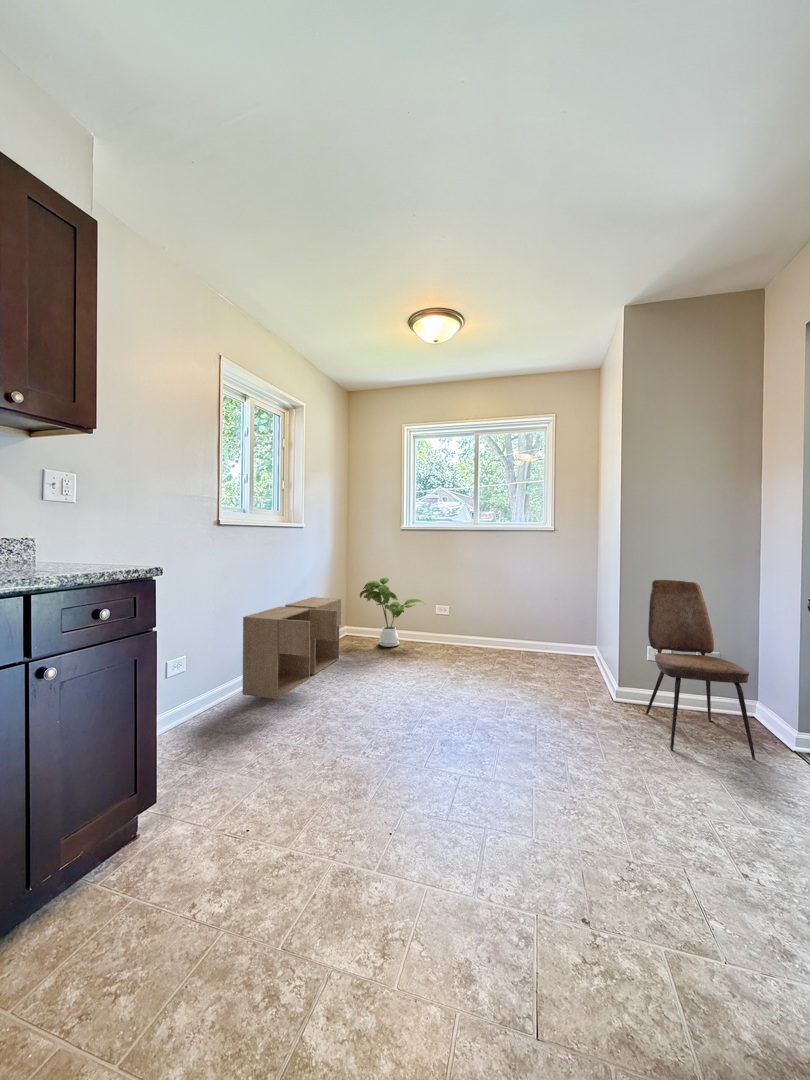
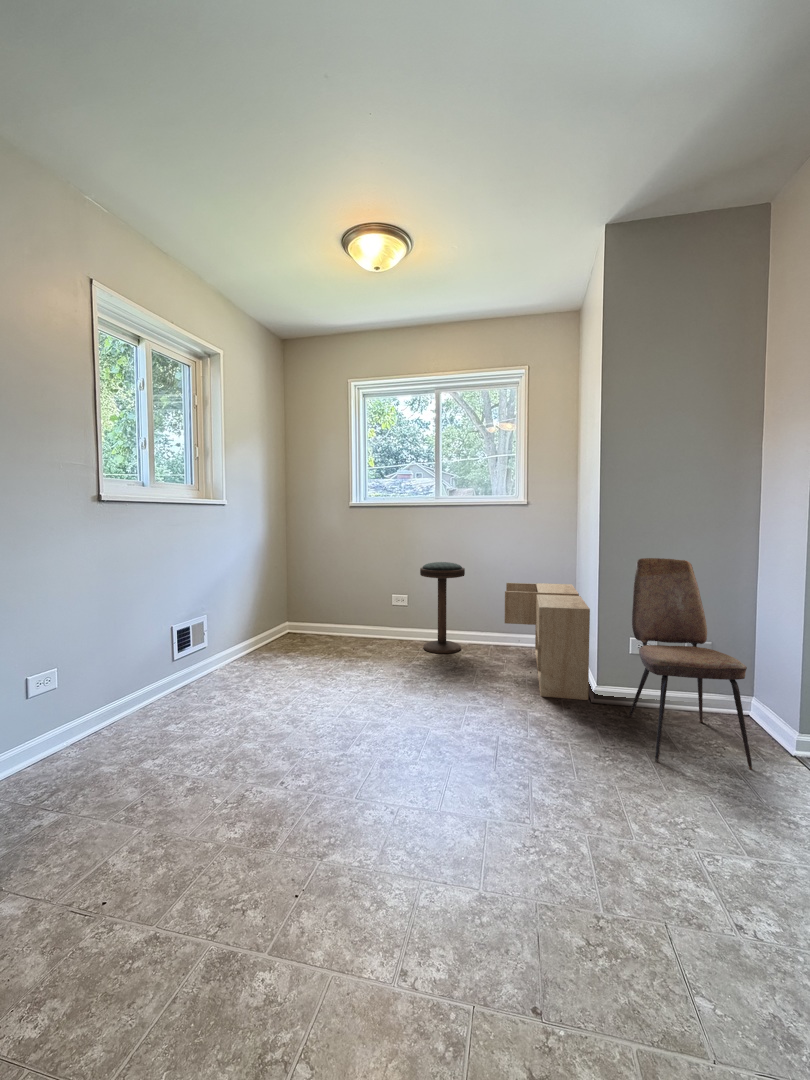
house plant: present [360,578,424,647] -> none [299,562,379,644]
bar stool: none [462,580,500,657] -> present [420,562,465,653]
storage cabinet: present [243,597,341,699] -> present [505,583,590,700]

